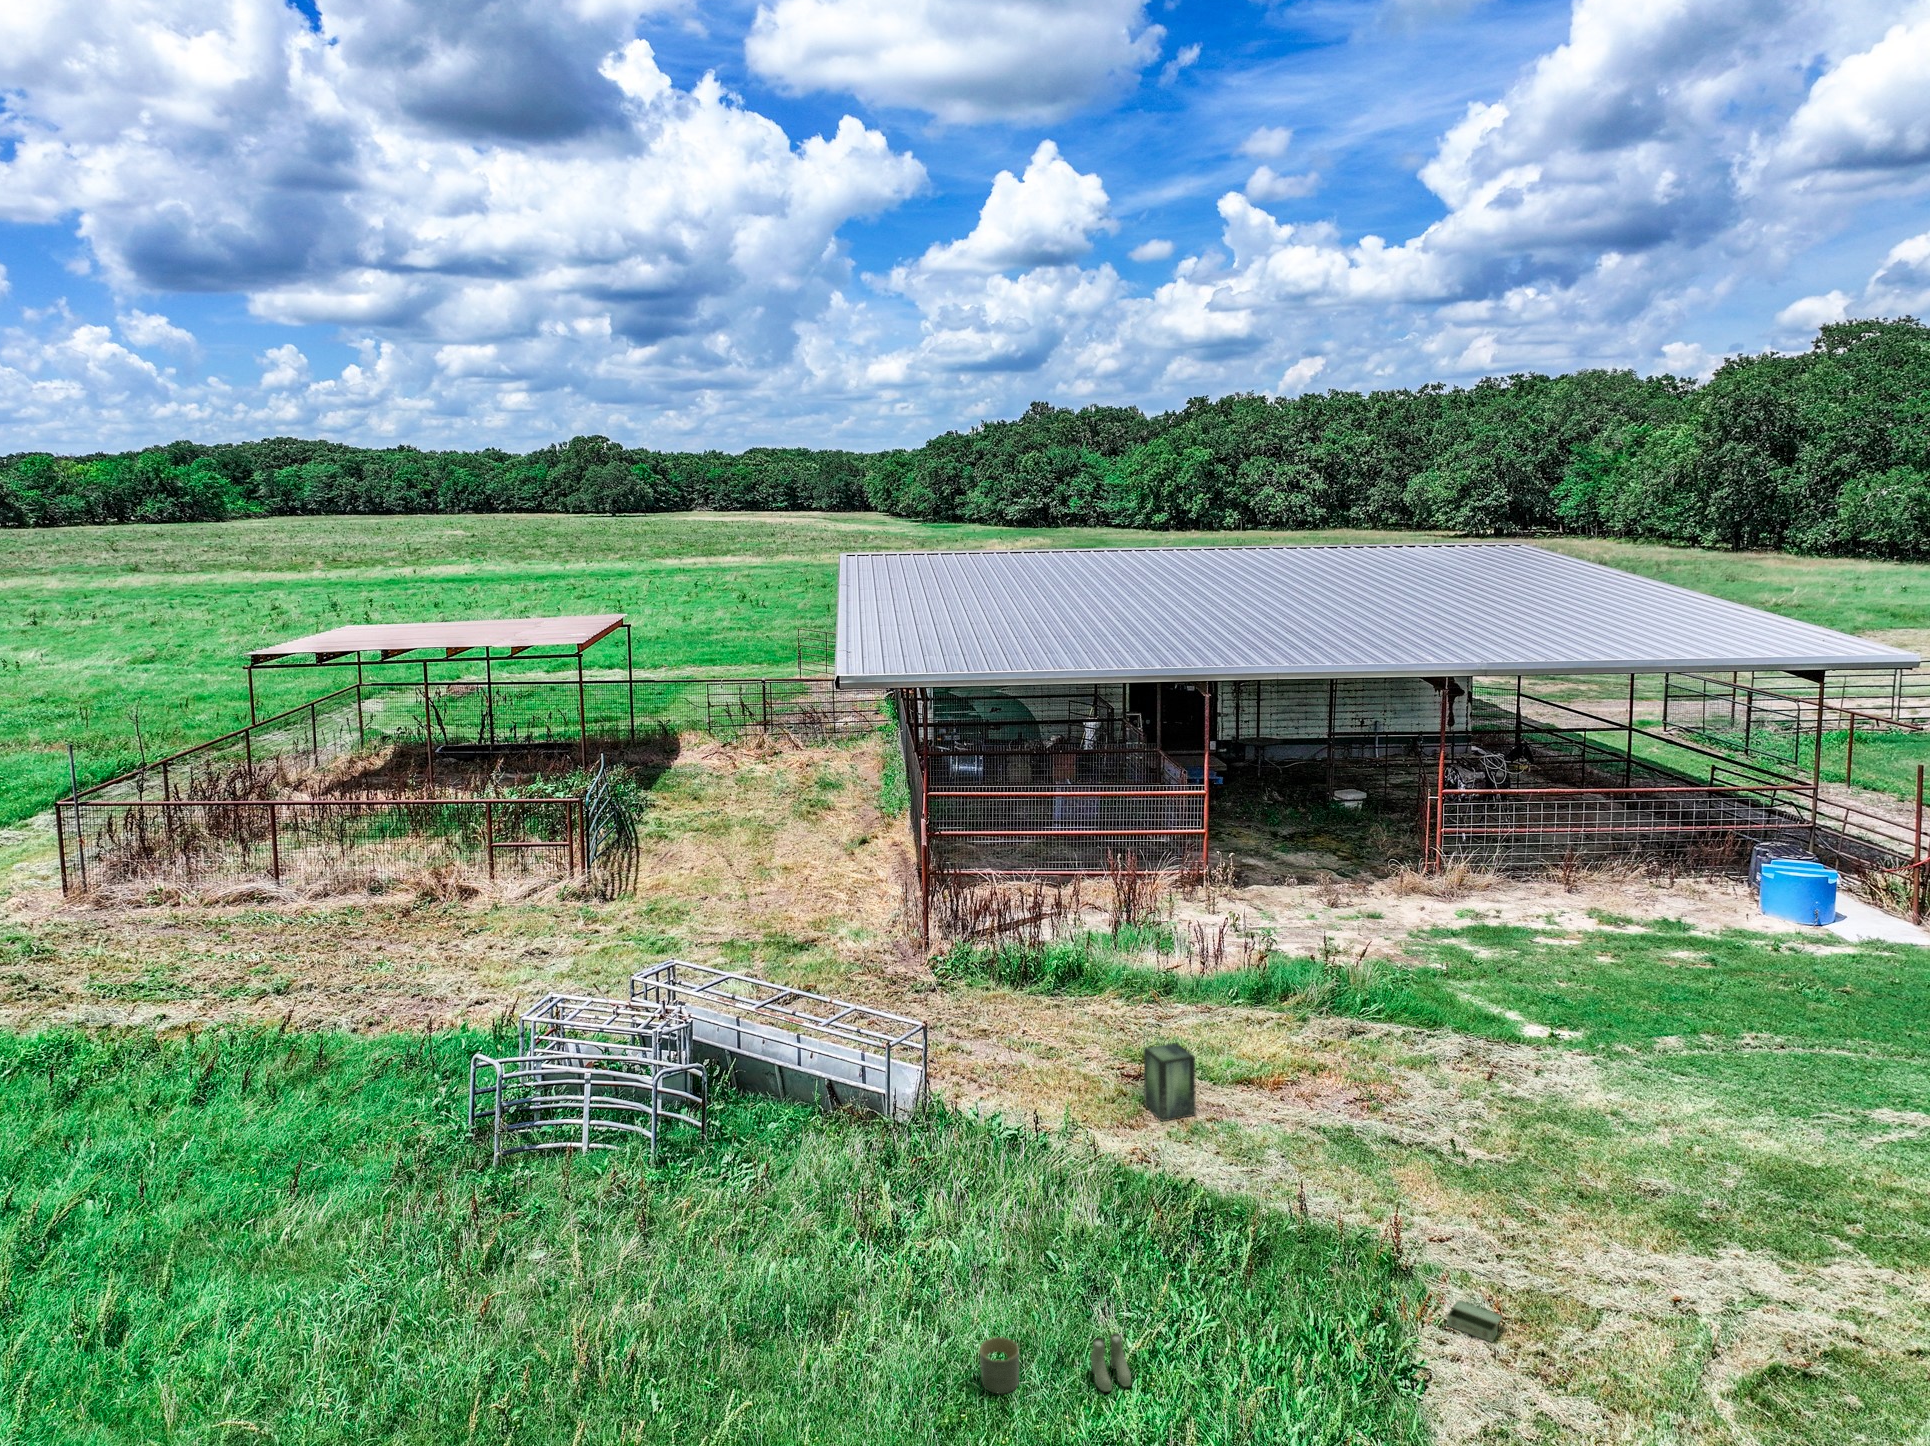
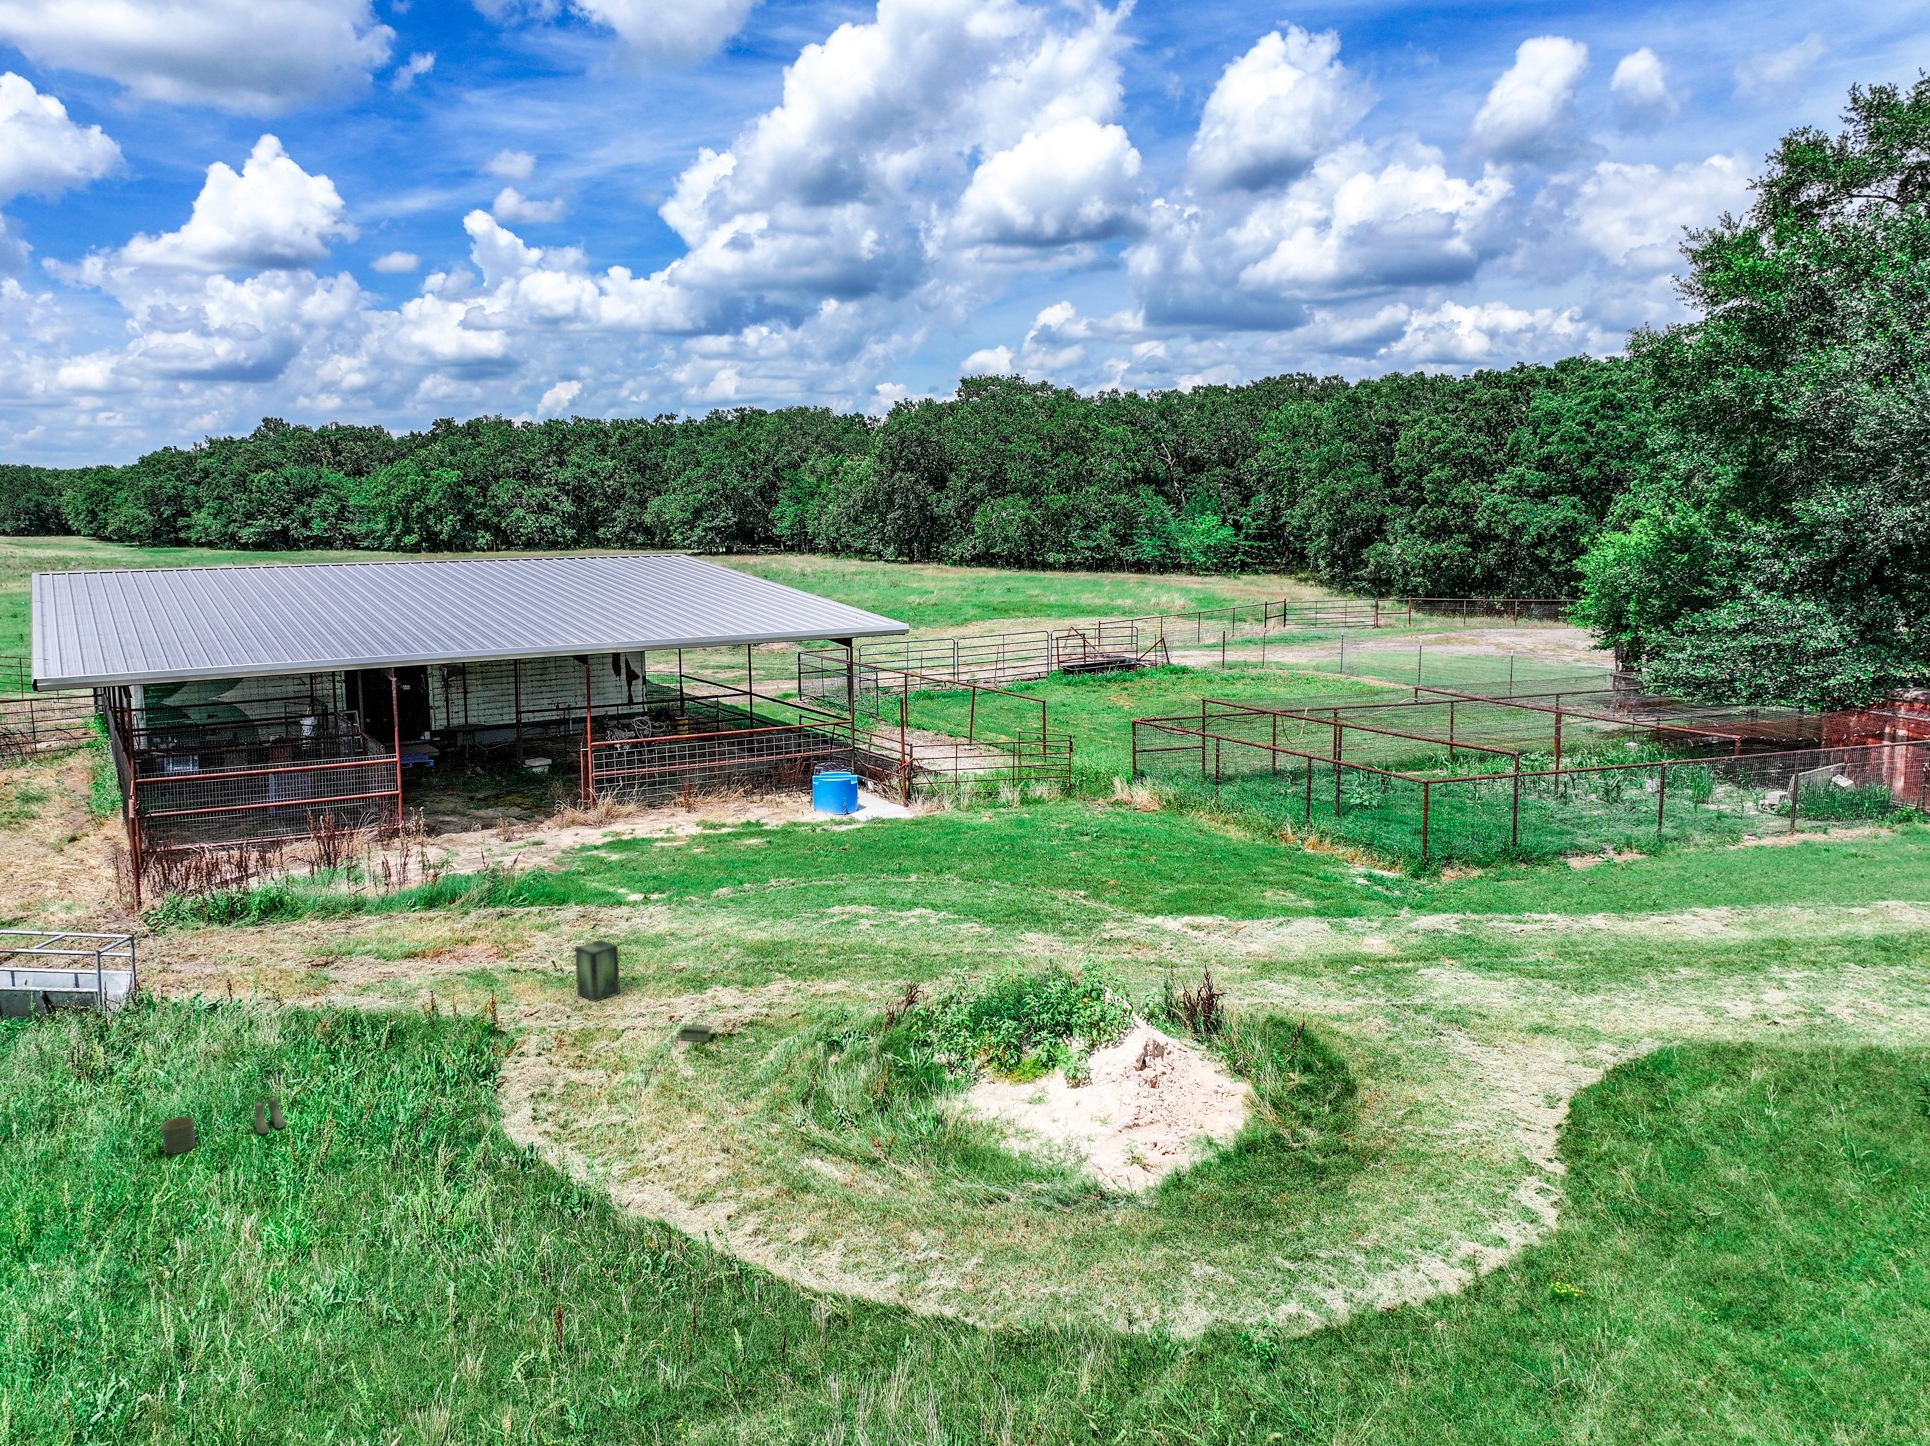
storage box: present [1144,1043,1196,1121] -> present [575,940,620,1001]
toolbox: present [1447,1300,1502,1342] -> present [680,1025,712,1042]

